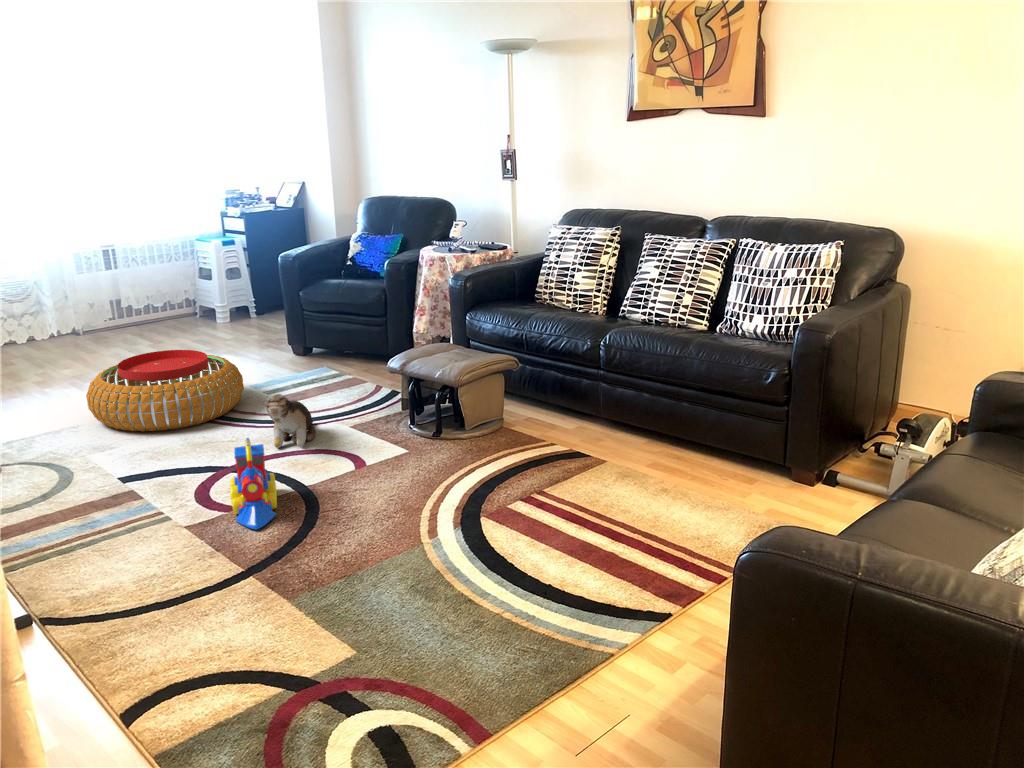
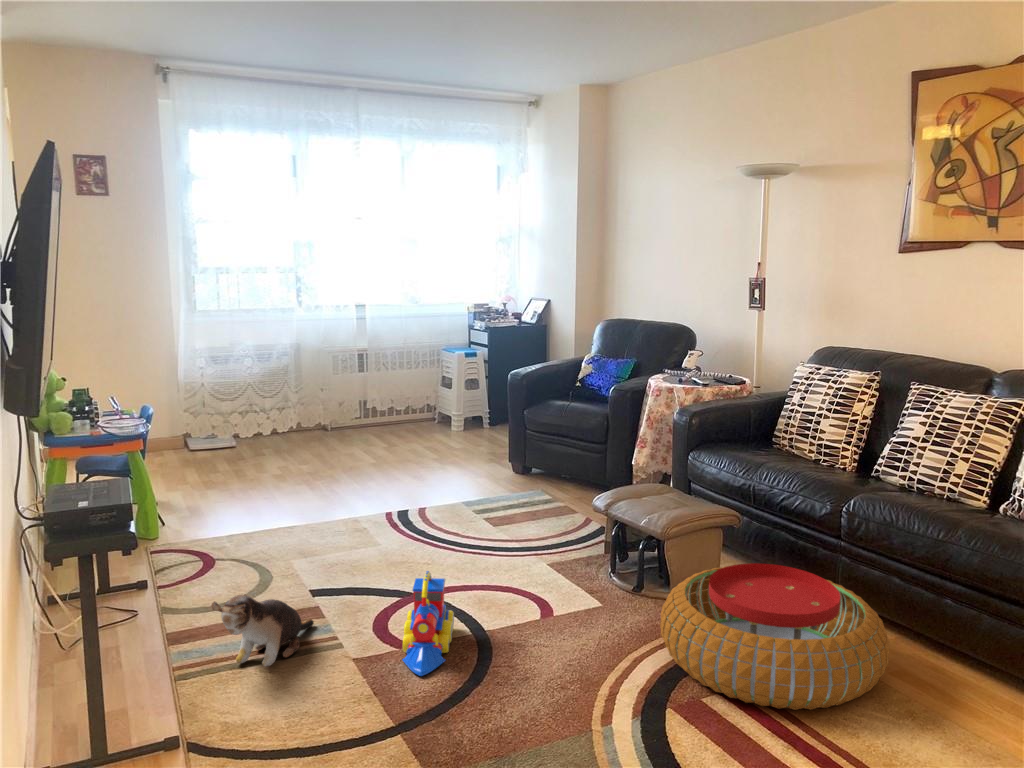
pouf: present [86,350,244,431] -> present [660,563,890,710]
plush toy: present [261,394,316,448] -> present [212,594,314,666]

